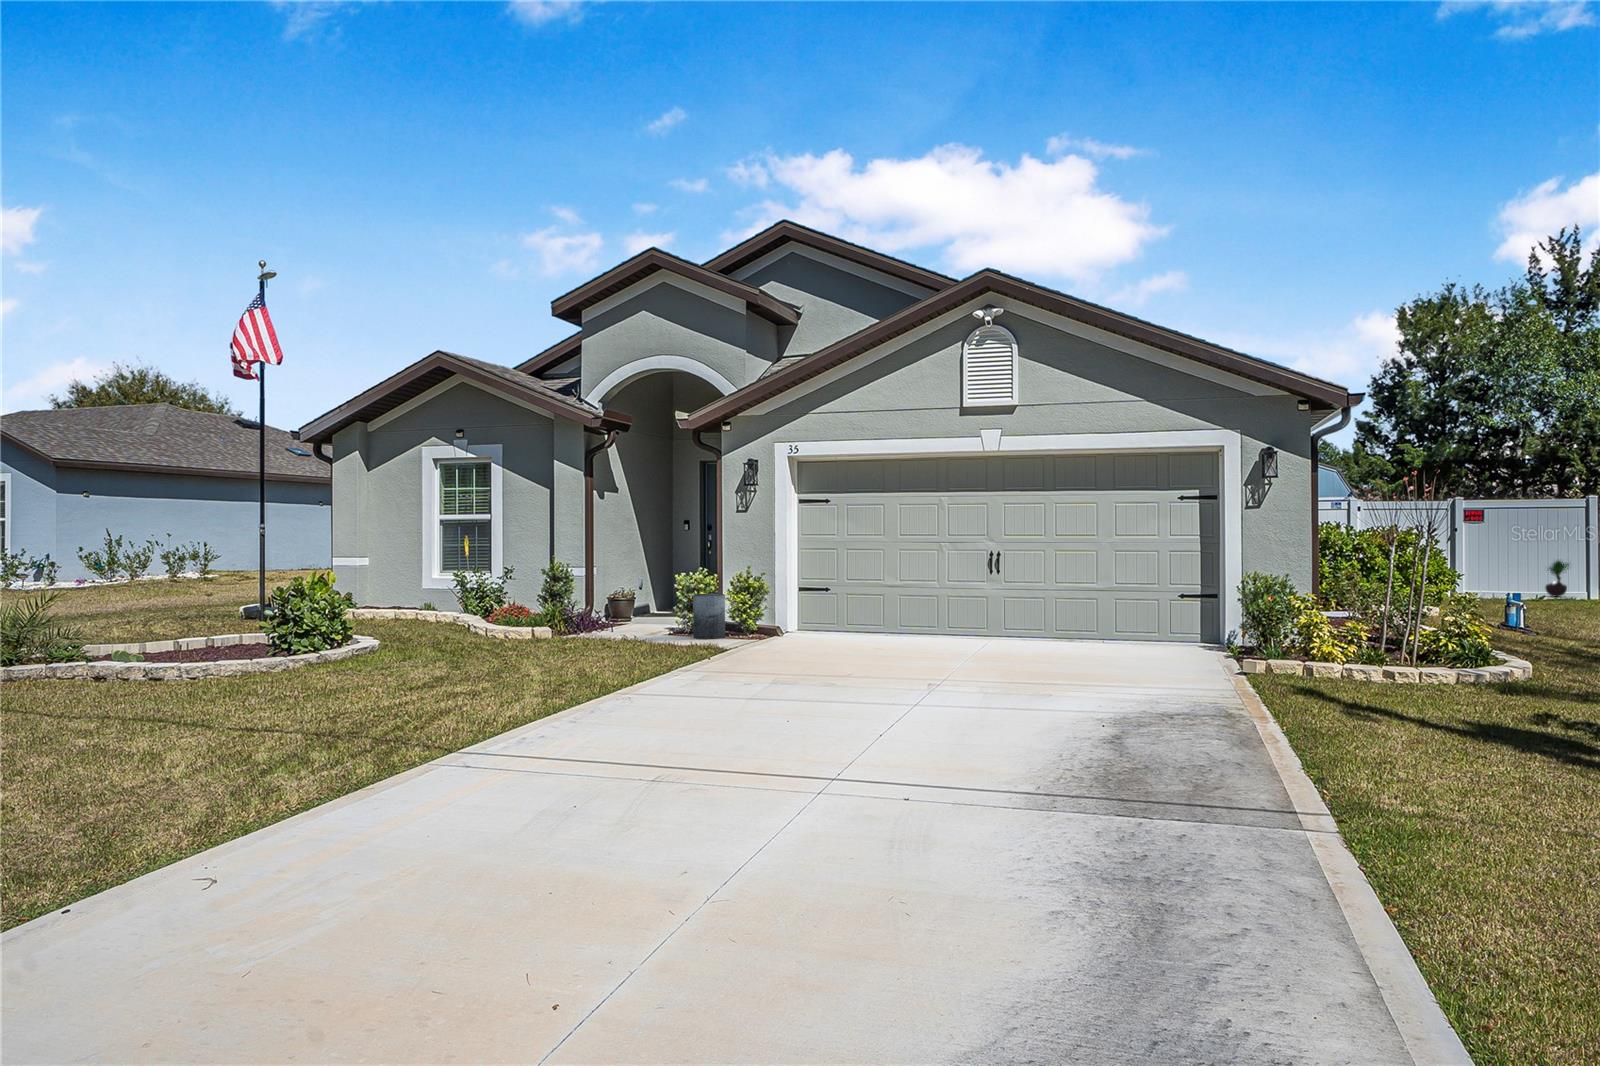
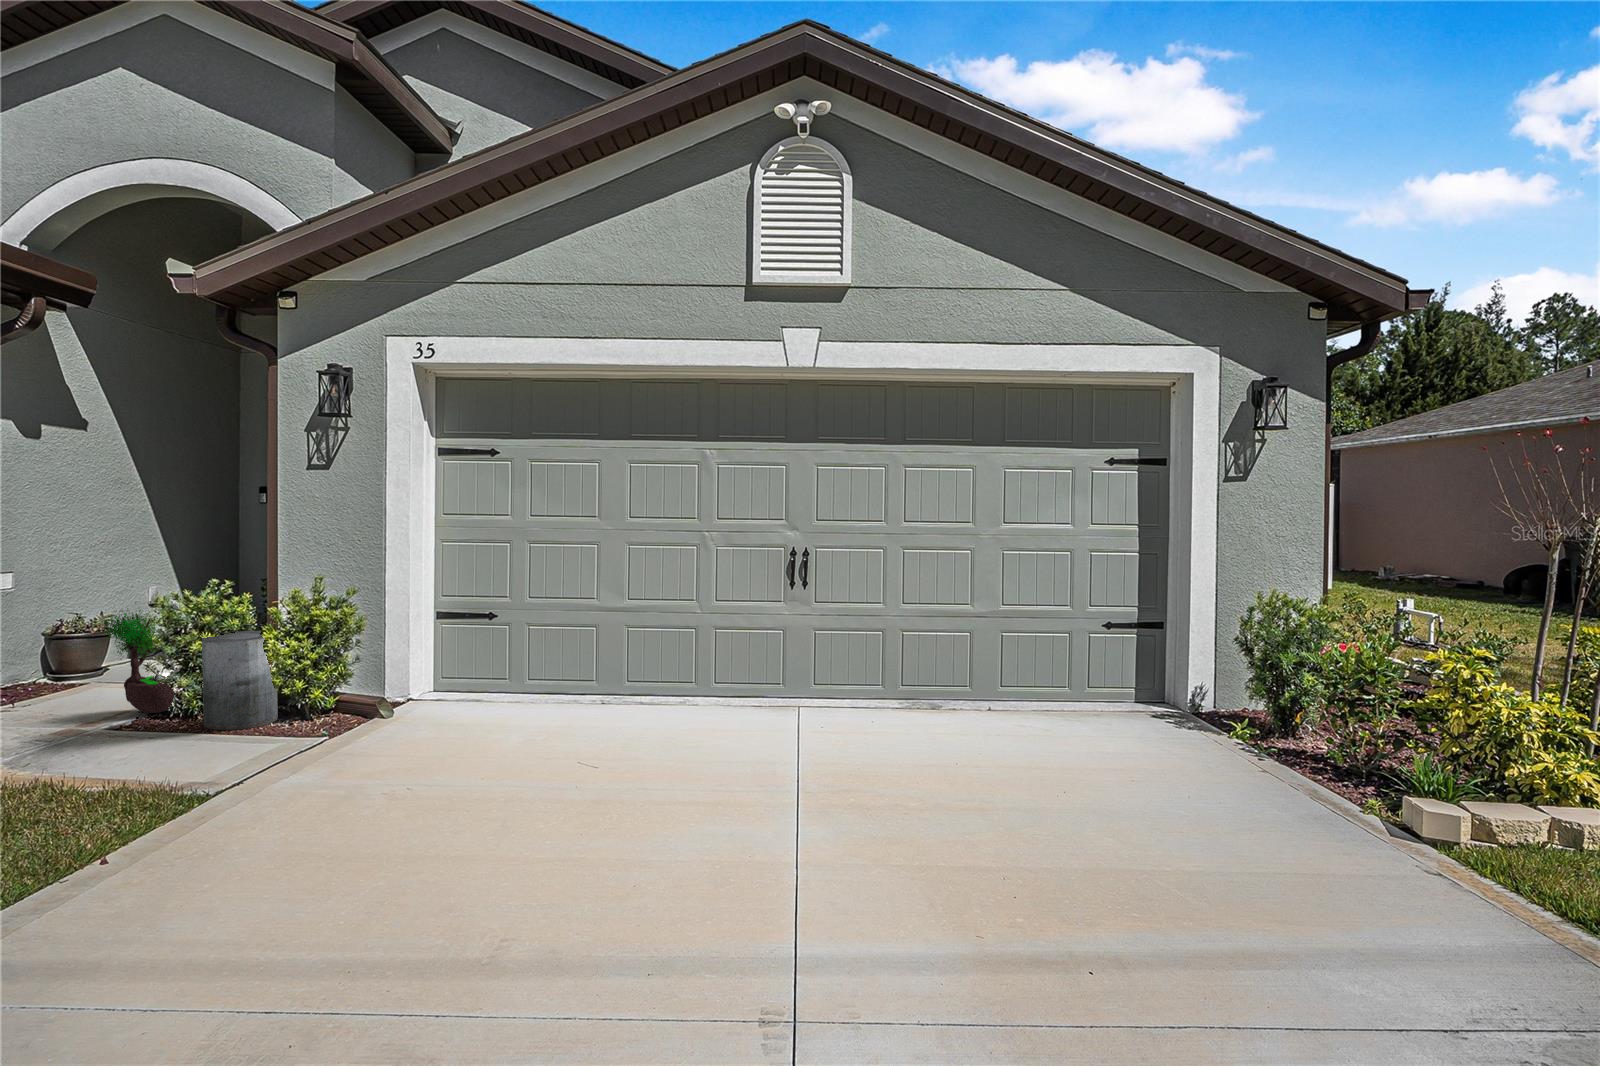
potted tree: present [1545,561,1569,597] -> present [103,602,174,713]

